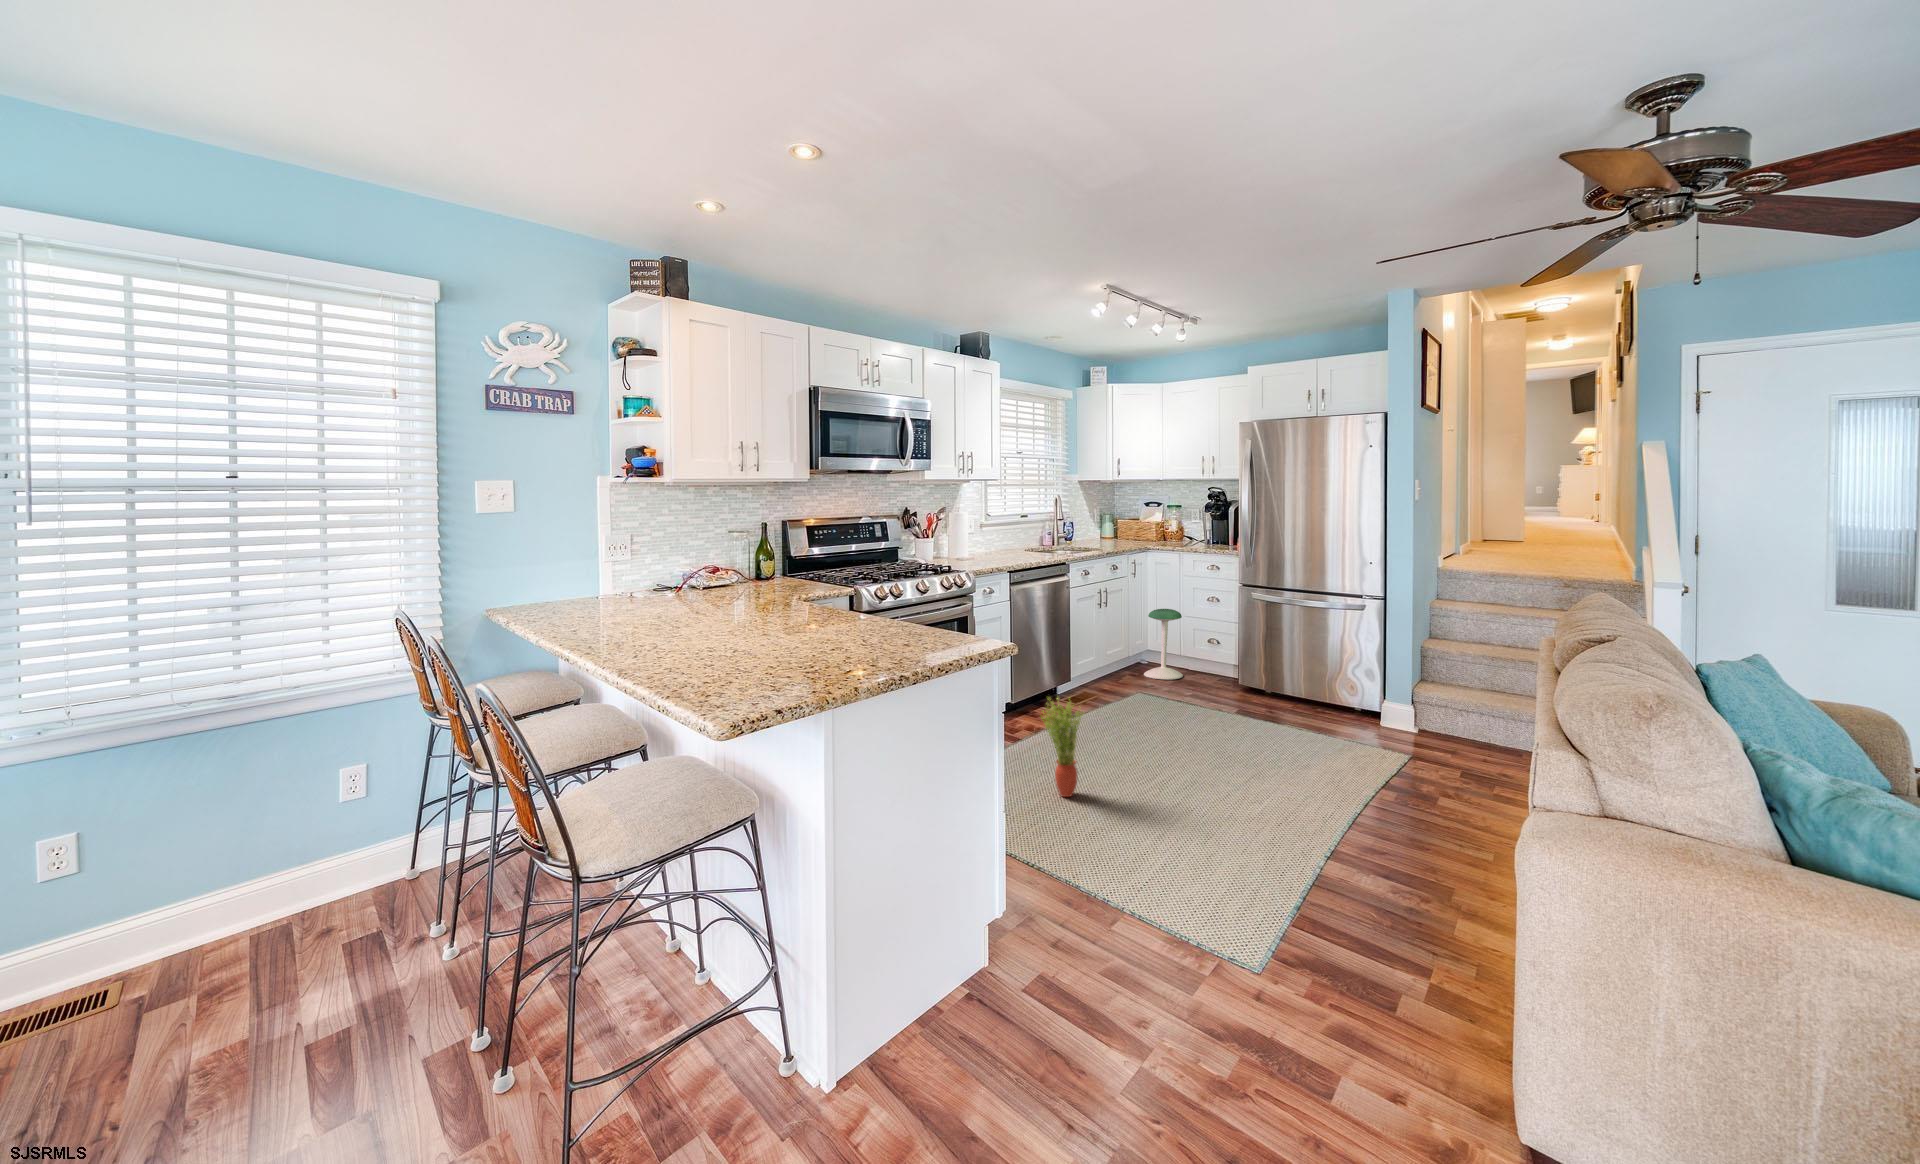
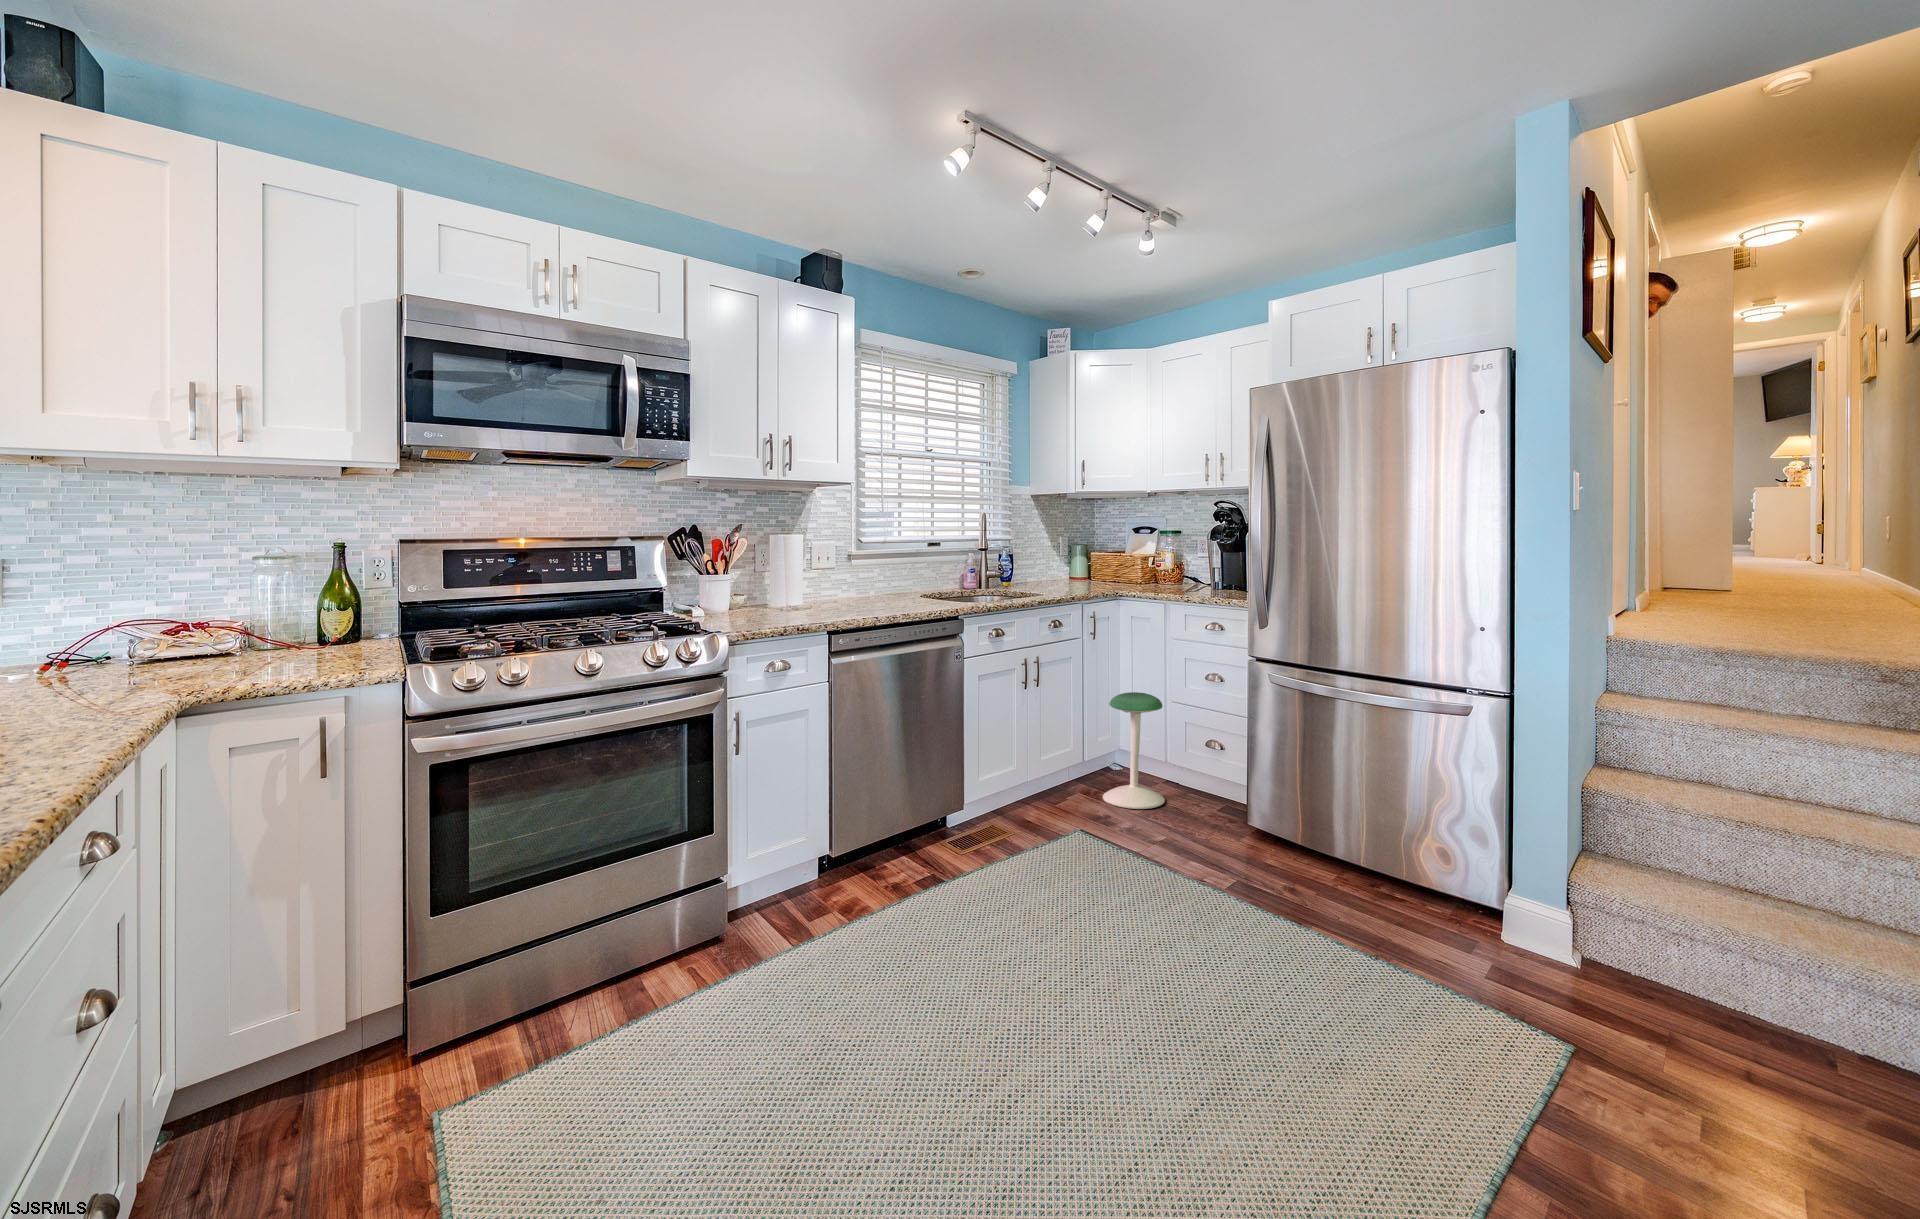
potted plant: present [1041,698,1084,797] -> none [694,919,797,1151]

